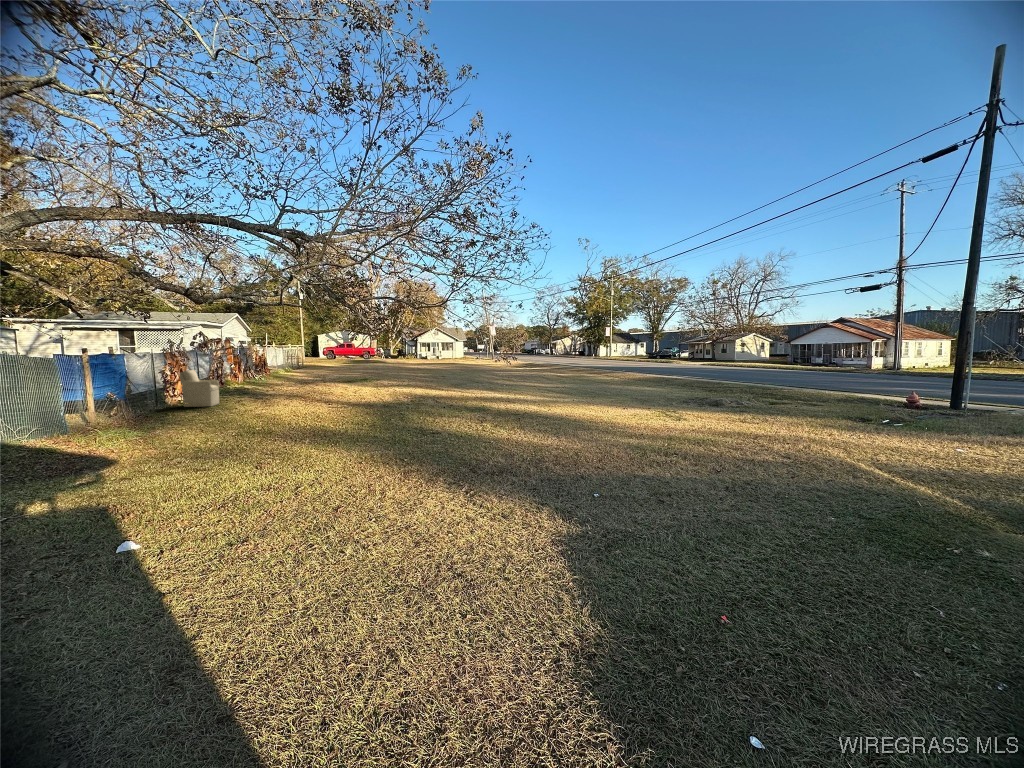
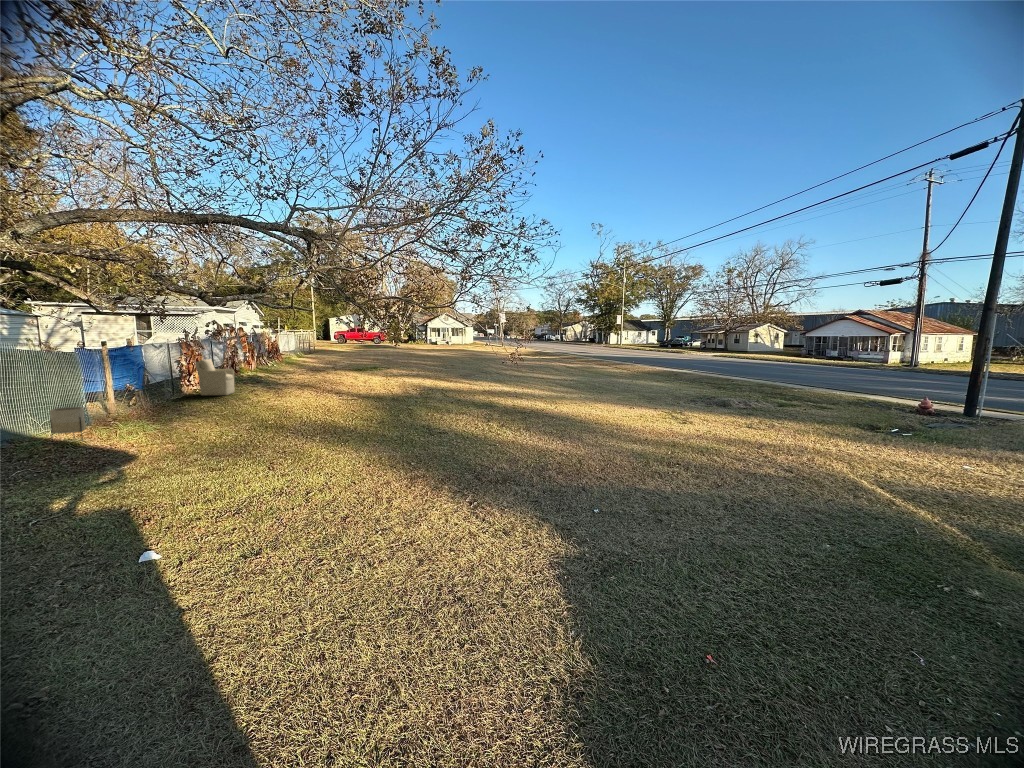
planter: none [24,413,62,451] -> present [50,407,85,443]

